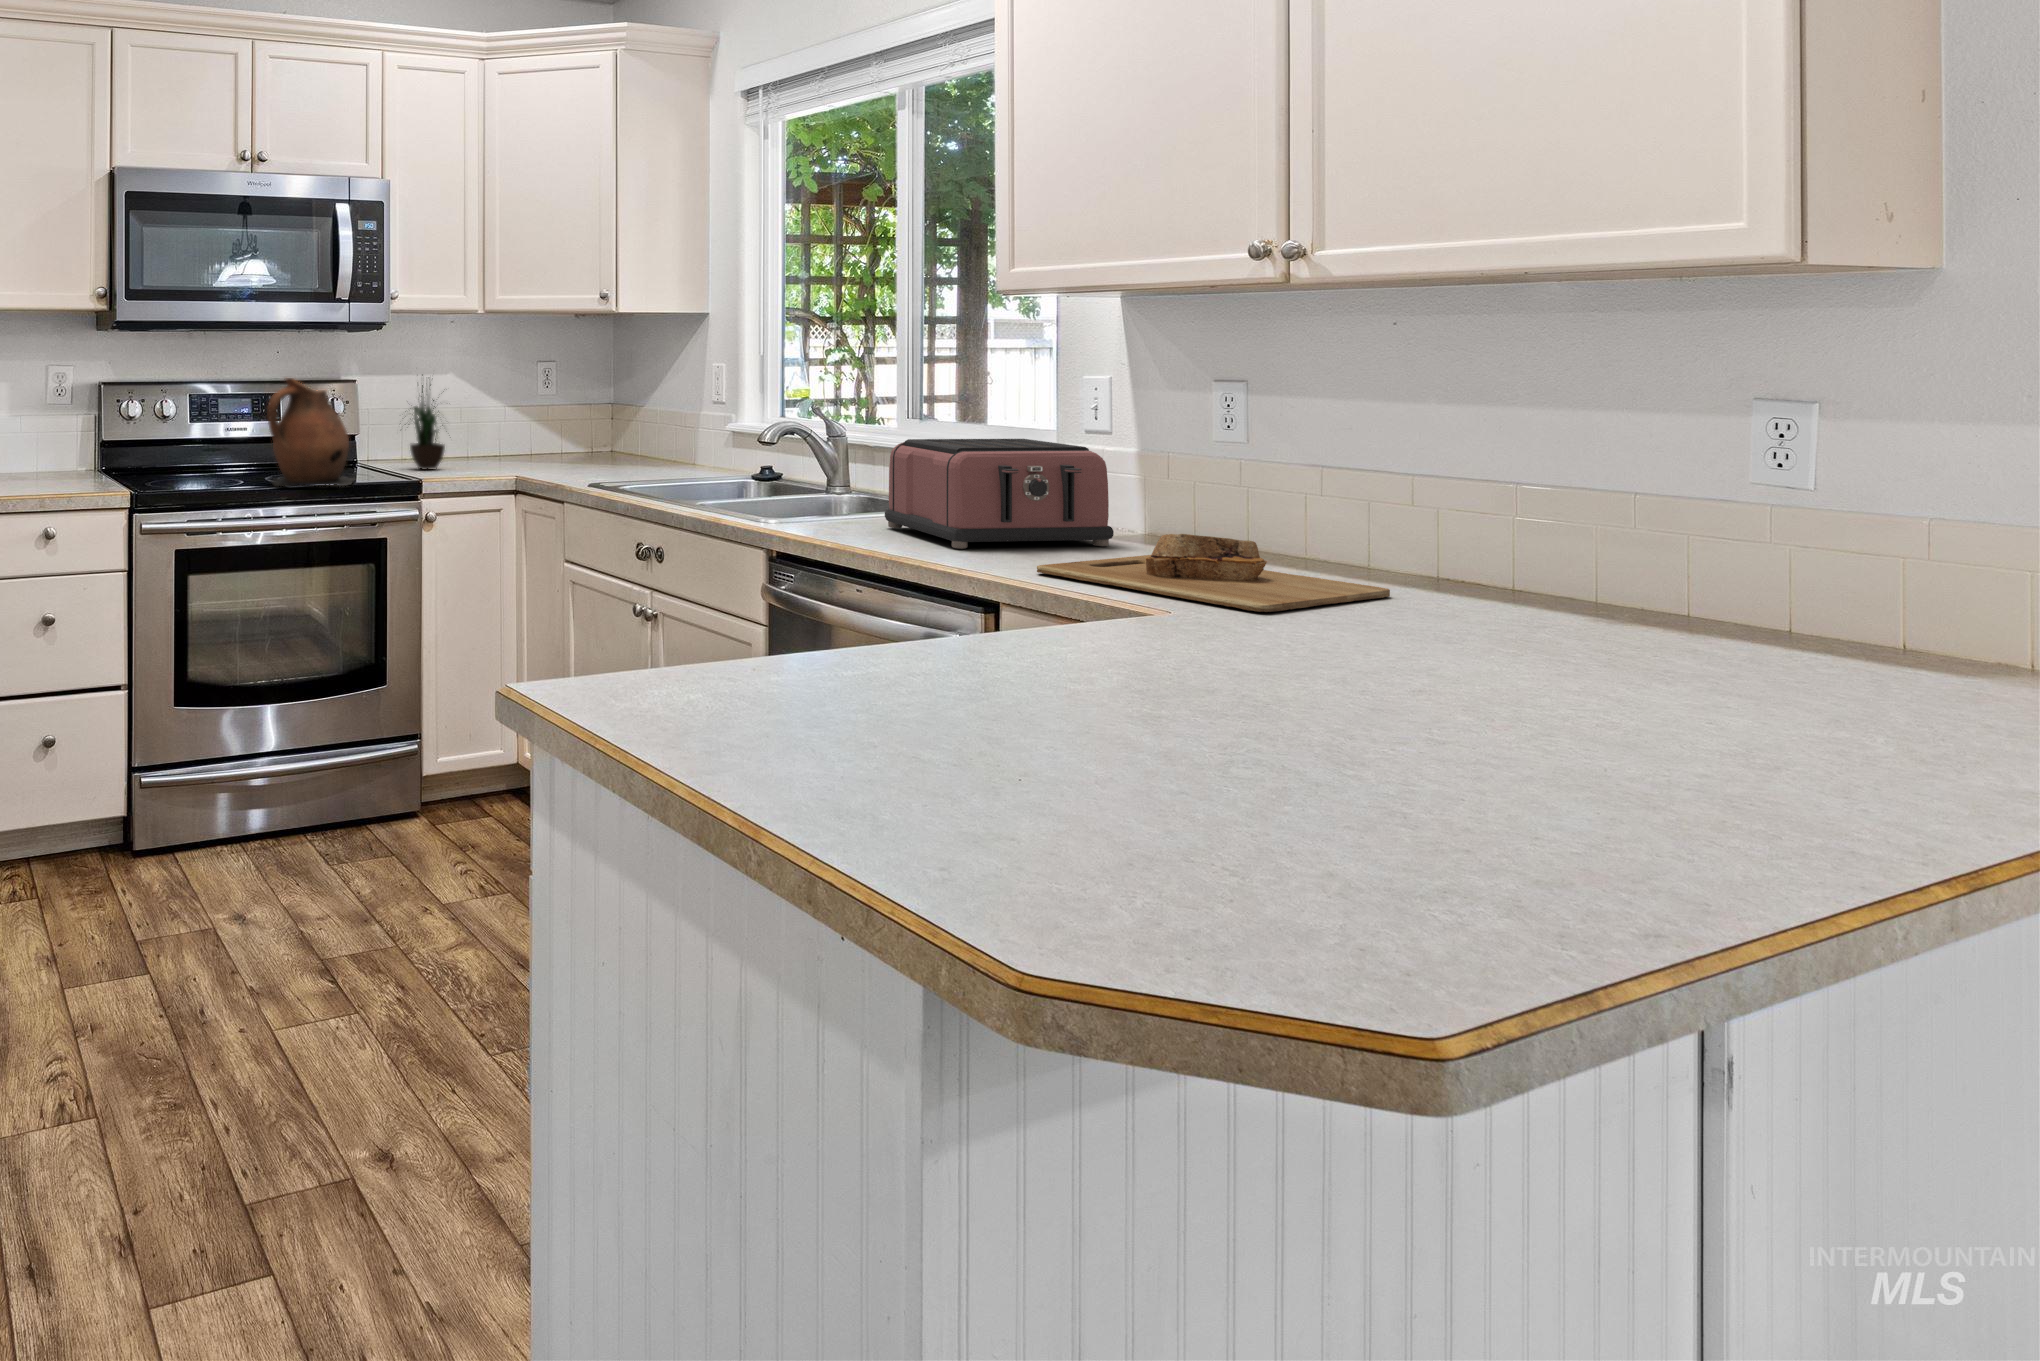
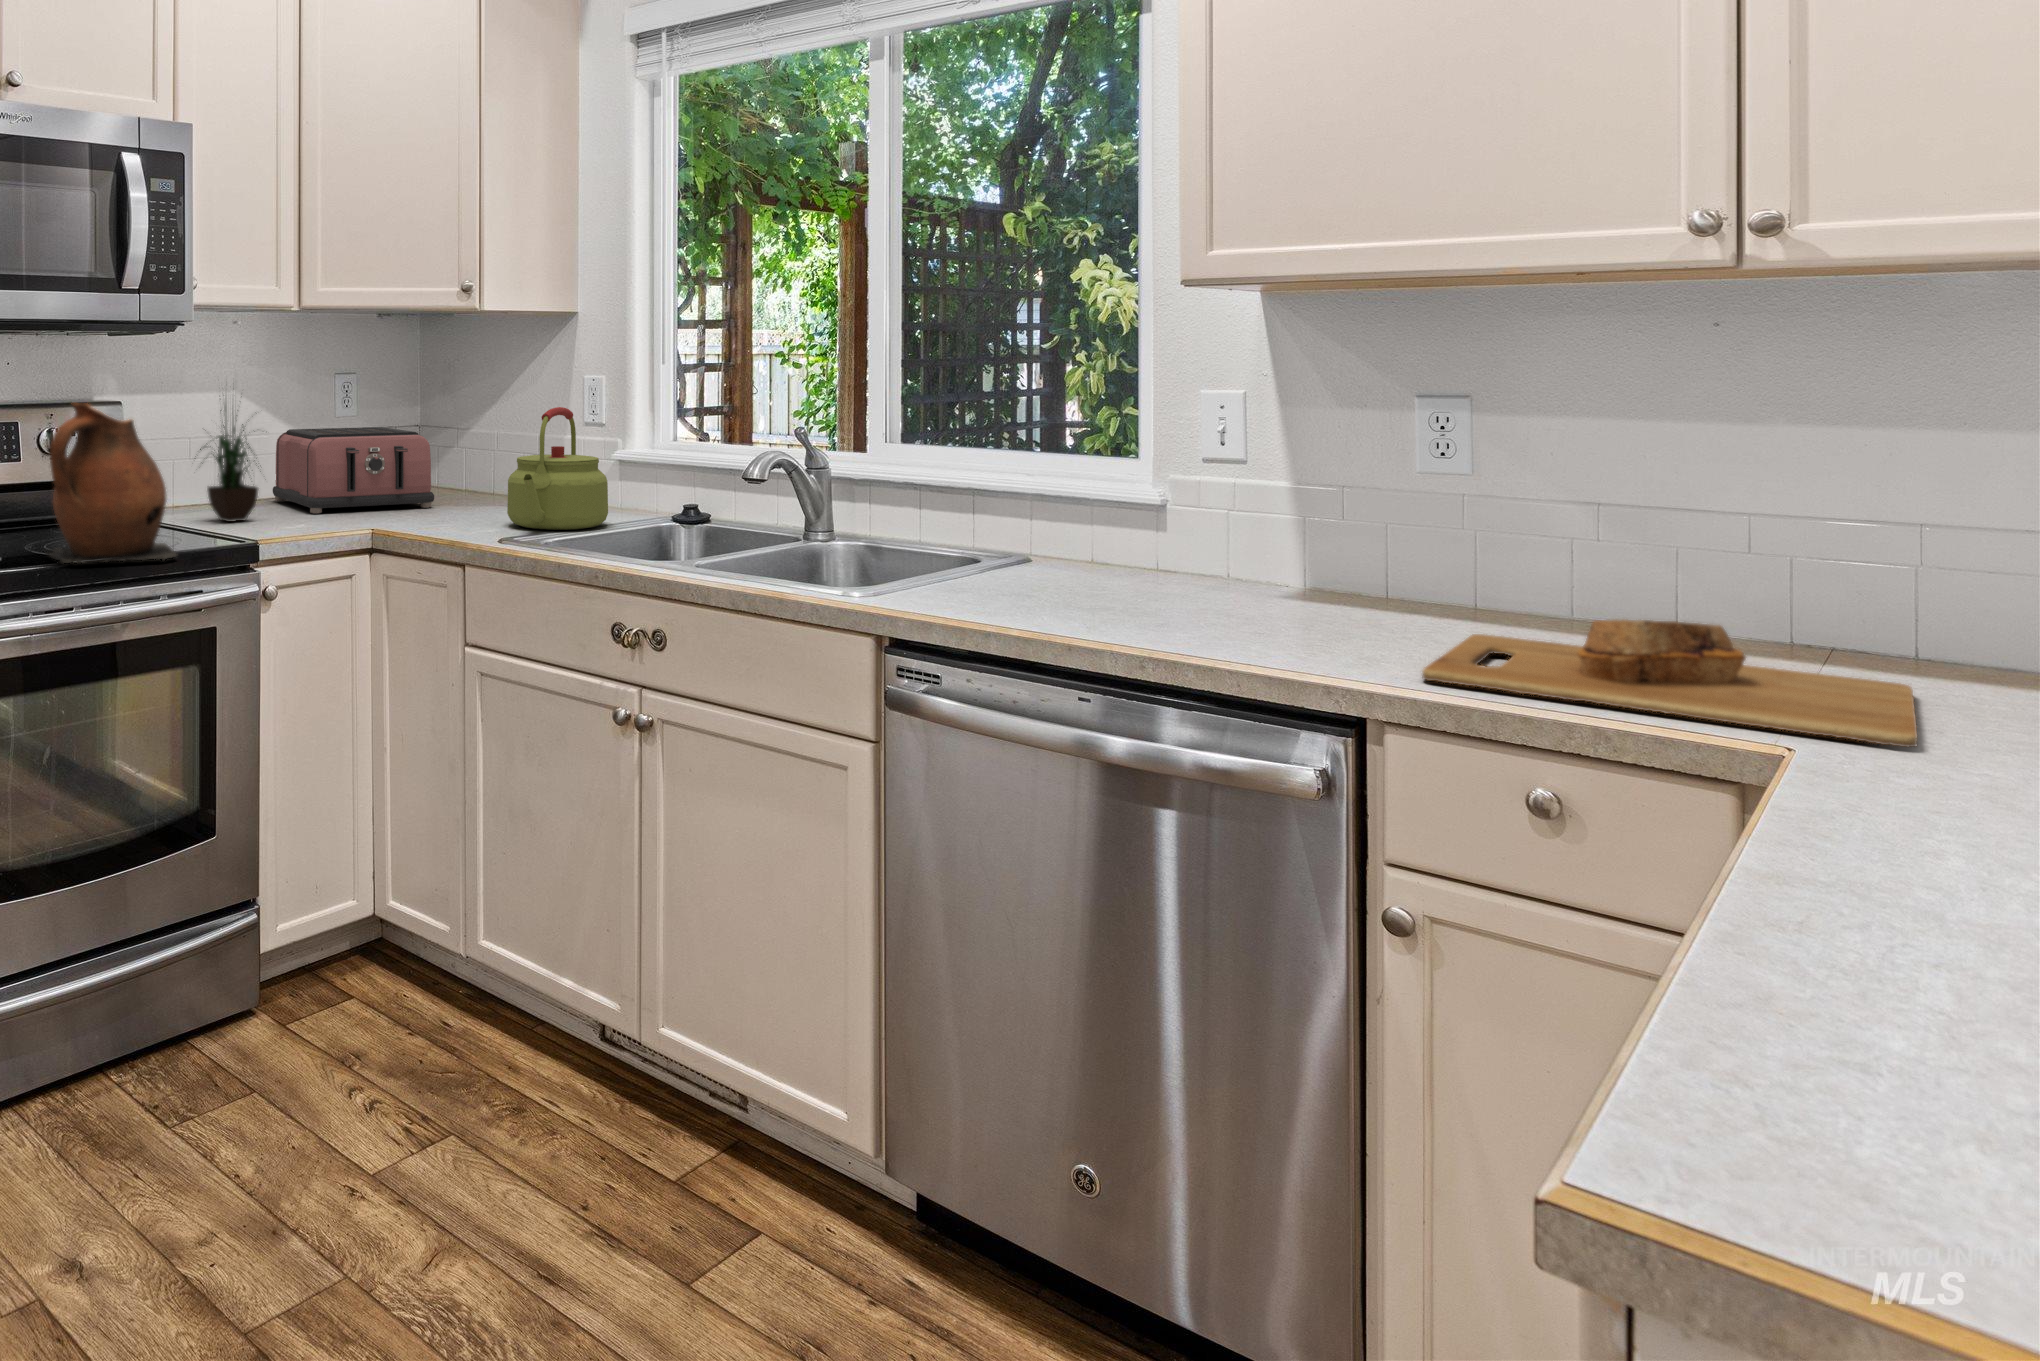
kettle: none [617,388,696,481] -> present [507,407,608,530]
toaster: present [885,439,1114,549] -> present [273,427,434,514]

